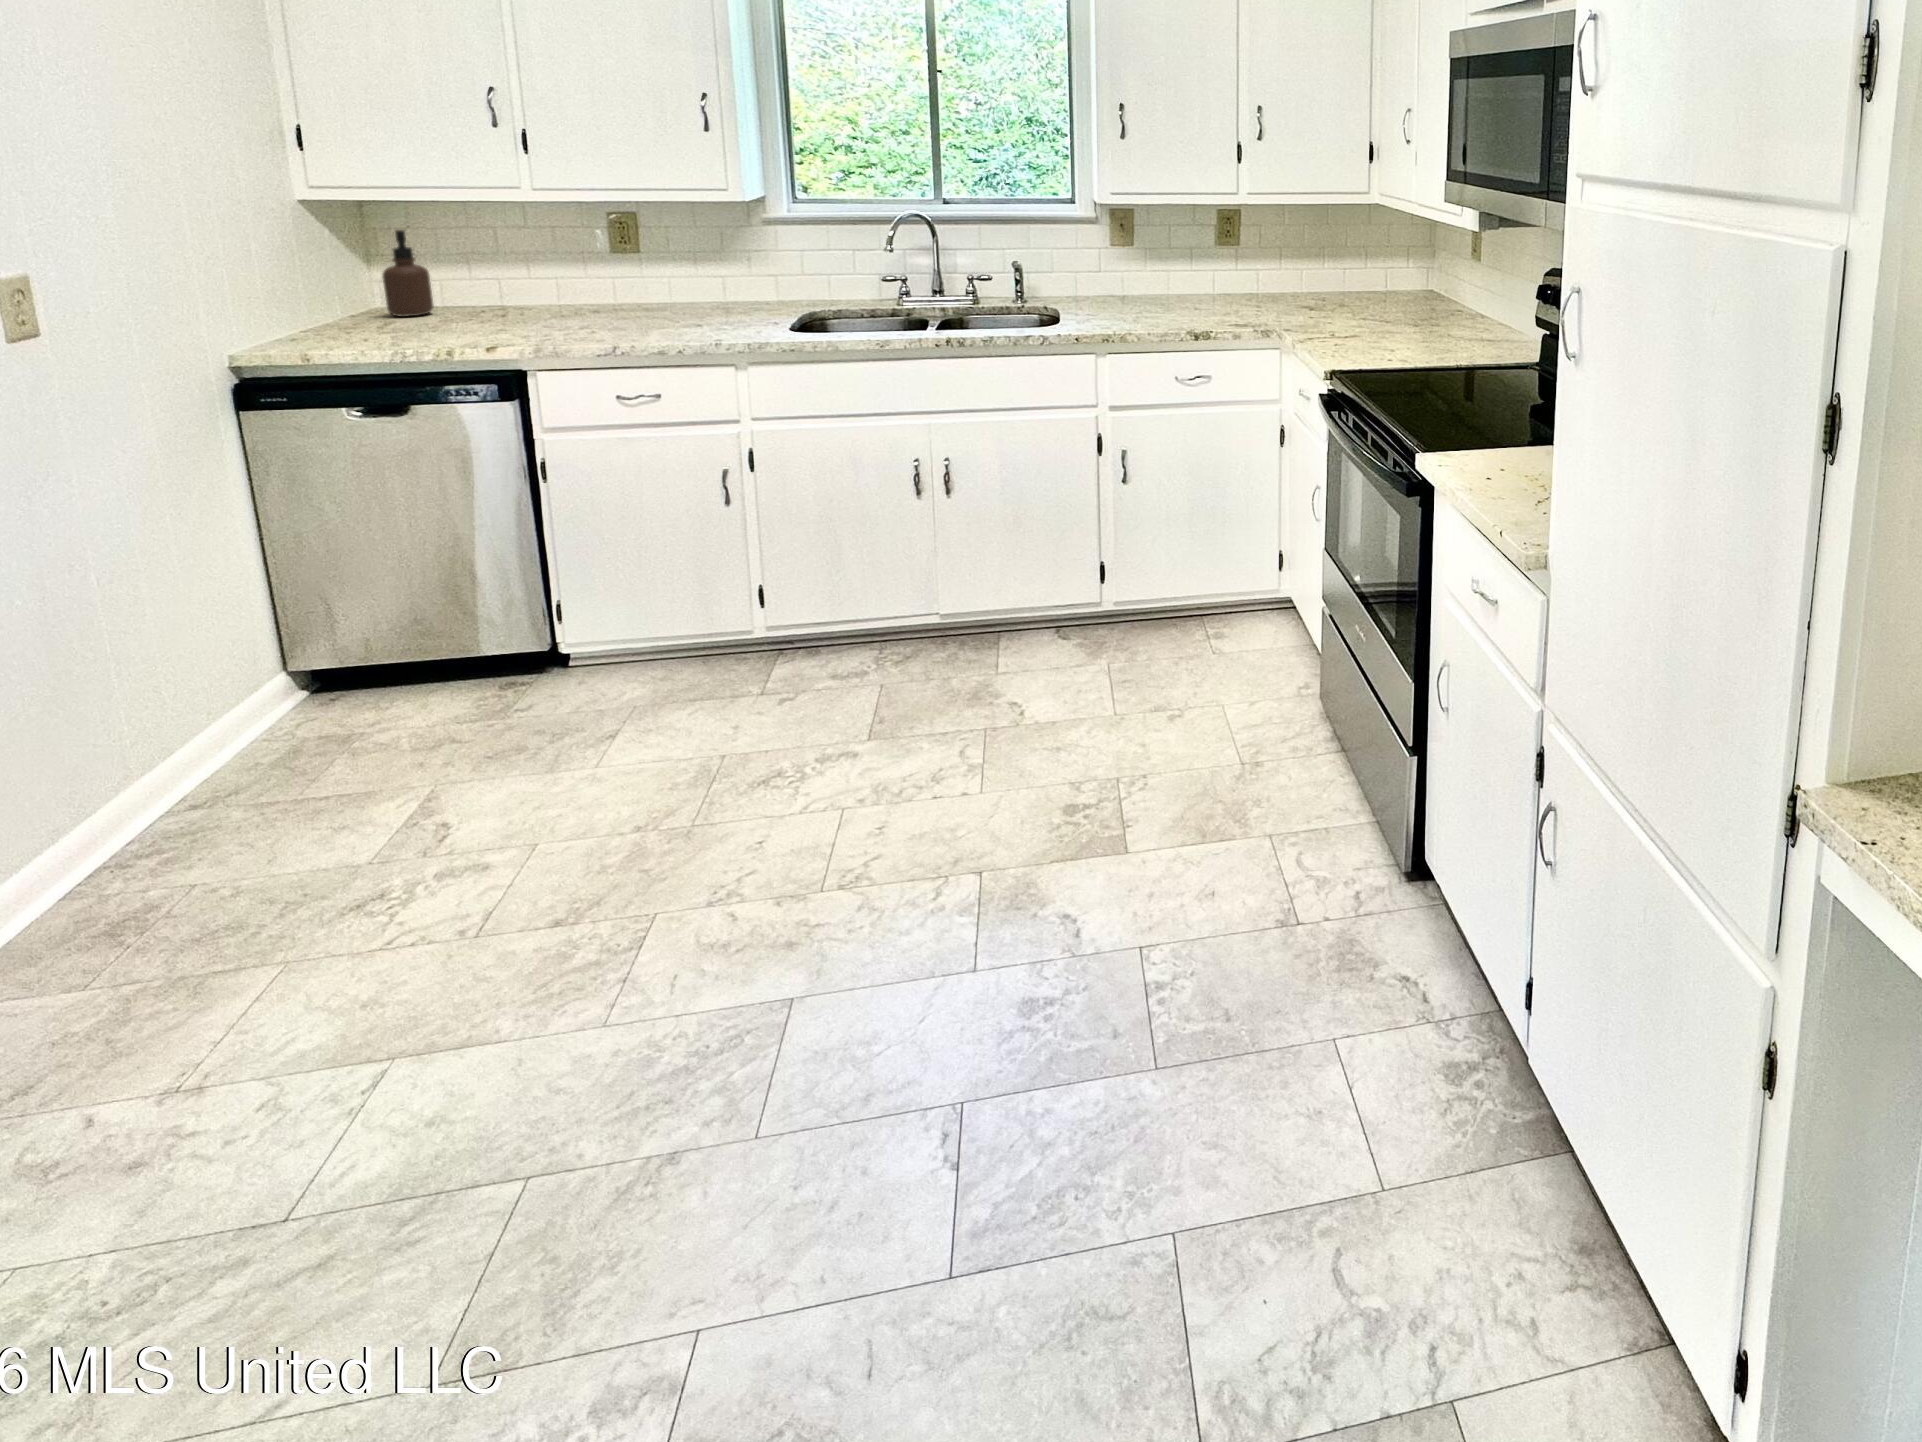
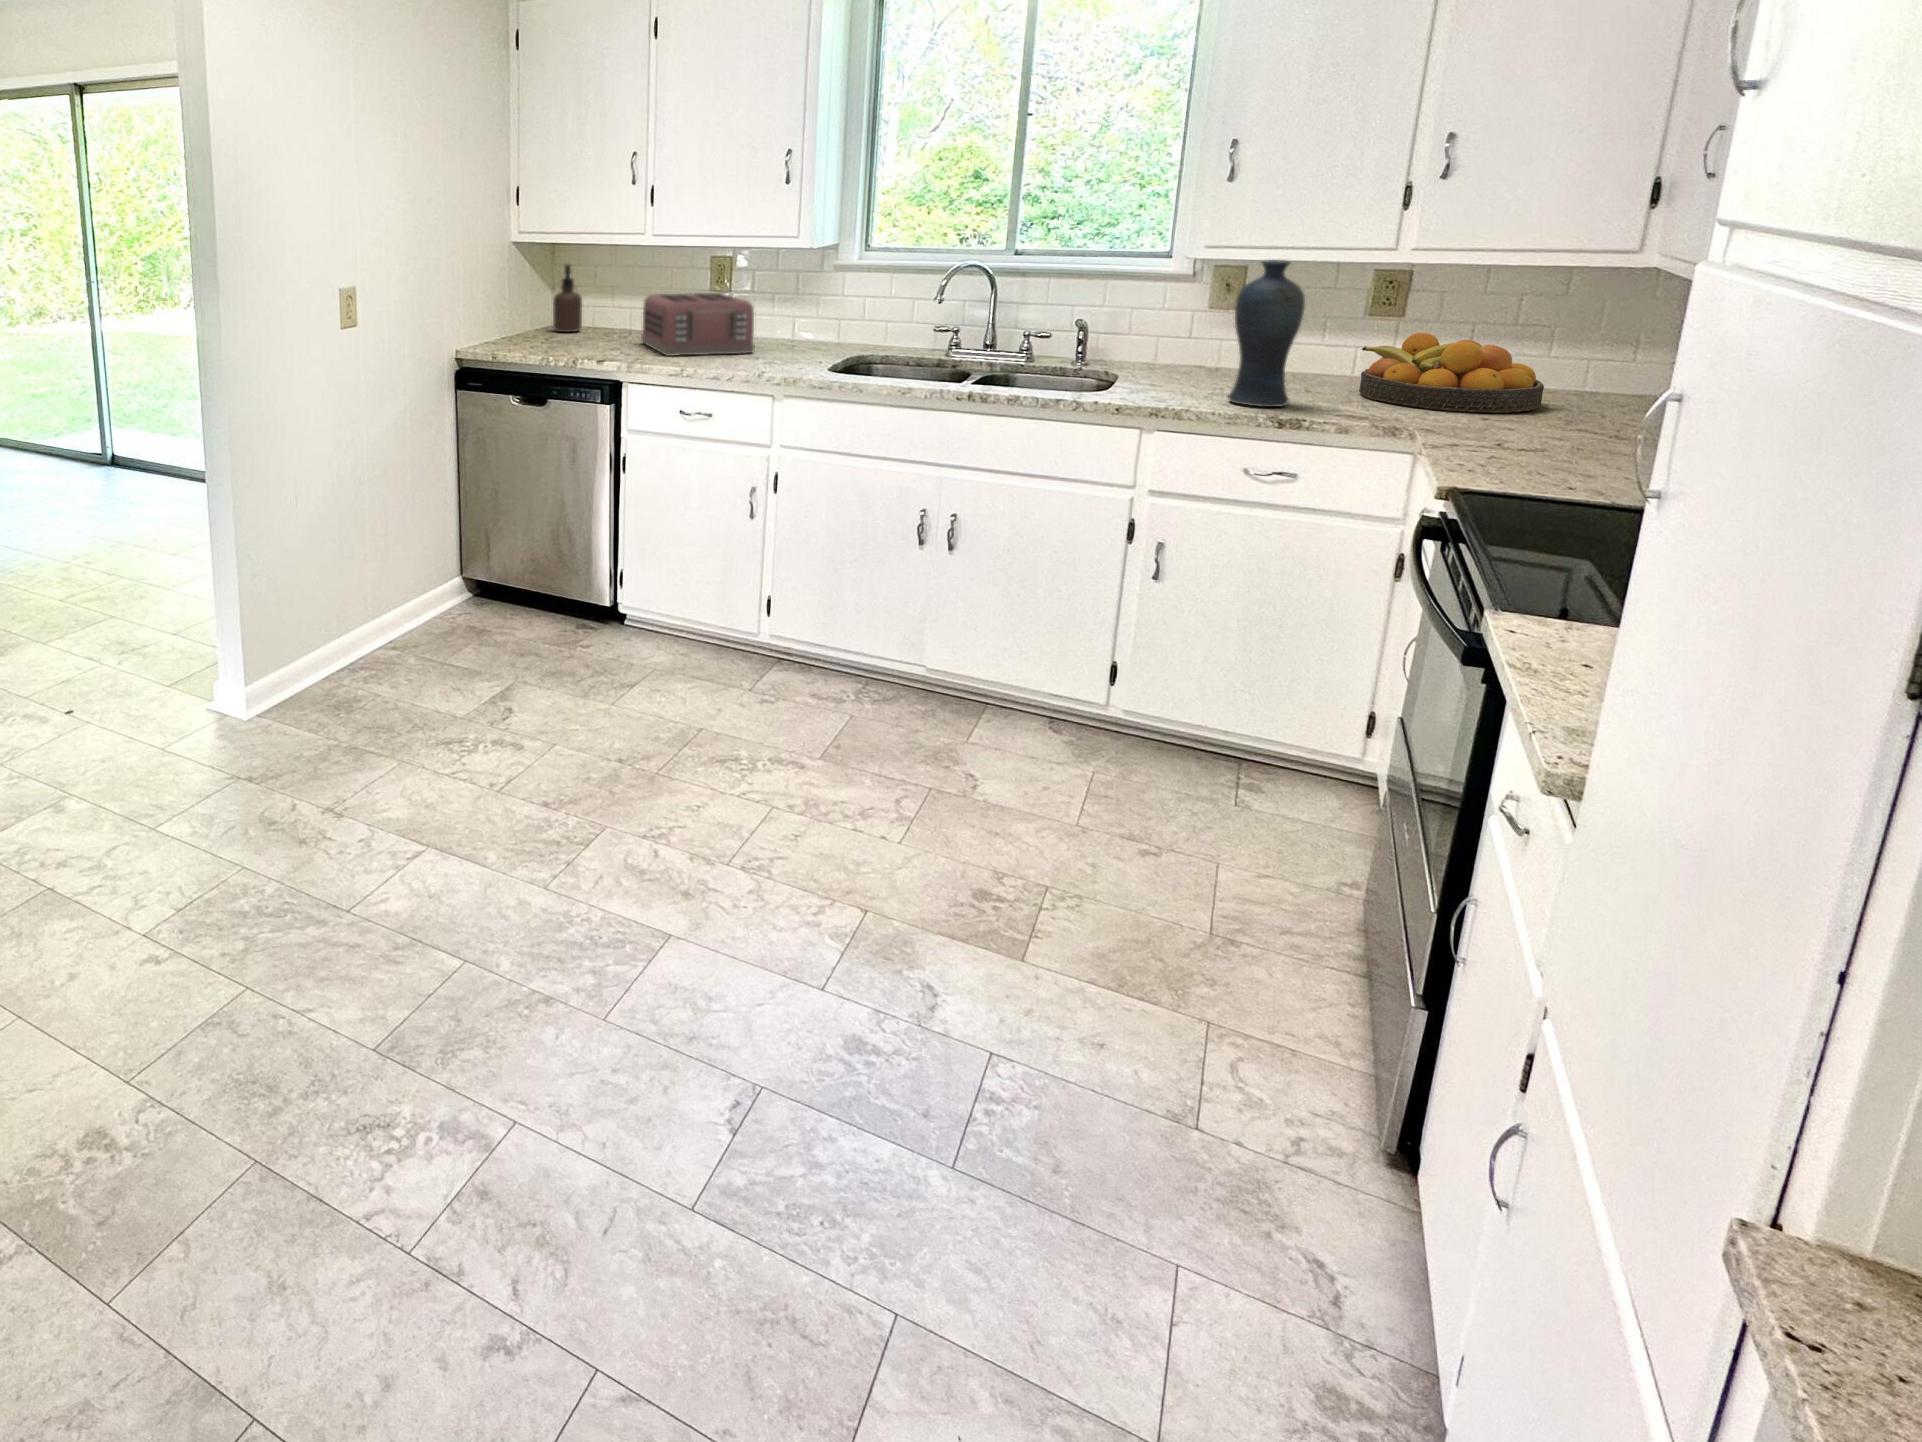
vase: none [1146,207,1191,325] -> present [1228,260,1305,407]
toaster: none [534,256,694,333] -> present [641,293,755,356]
fruit bowl: none [1220,258,1327,314] -> present [1359,333,1544,413]

